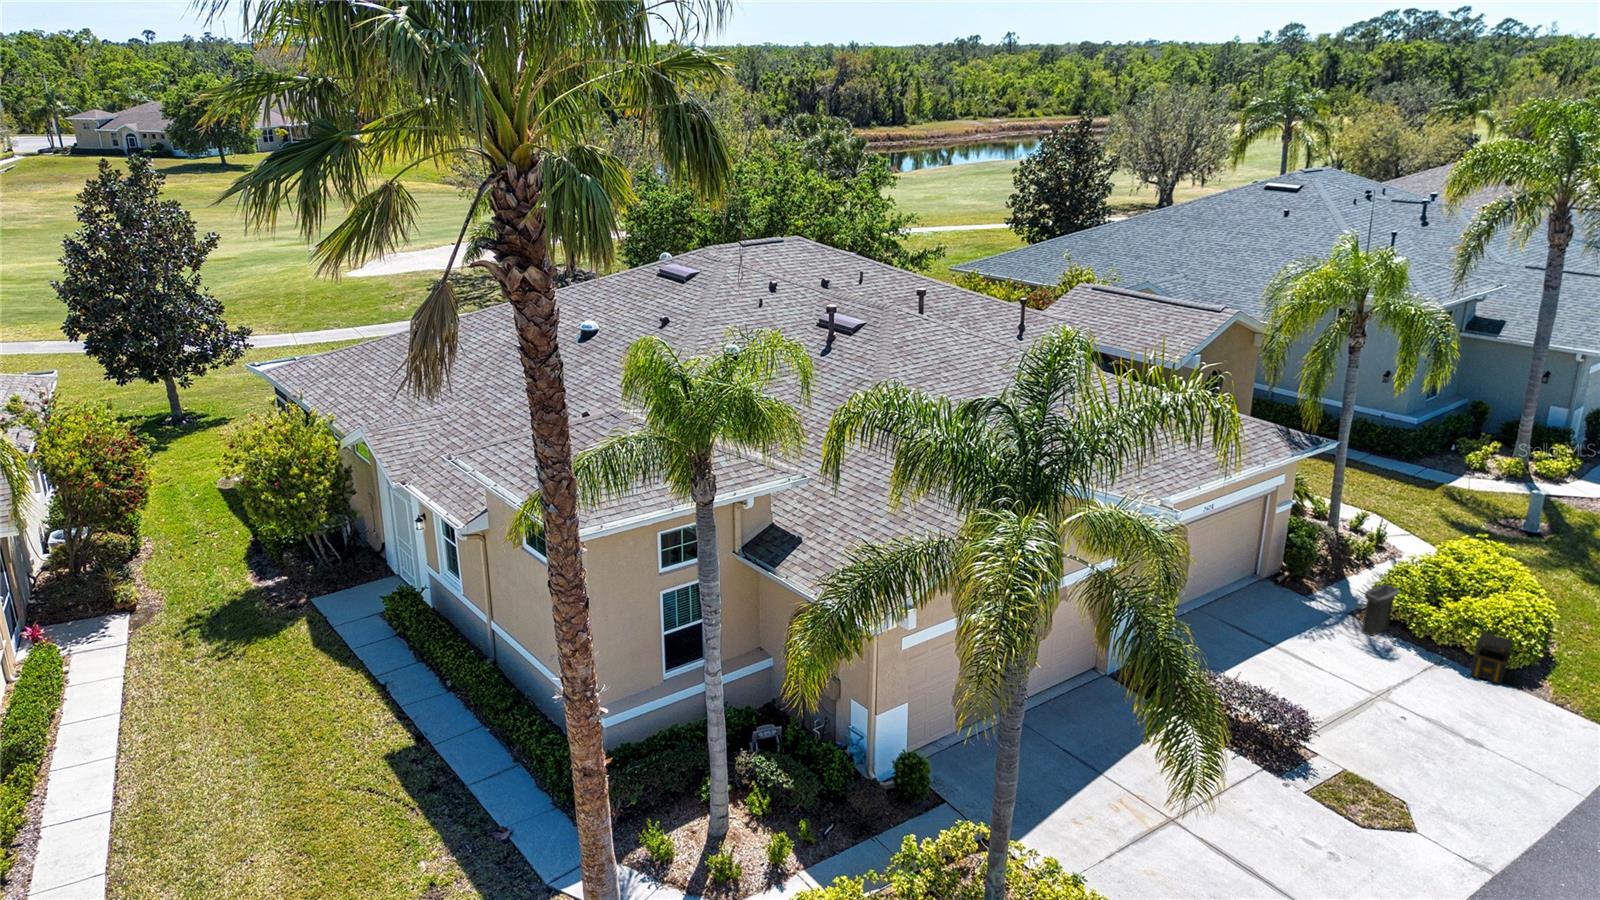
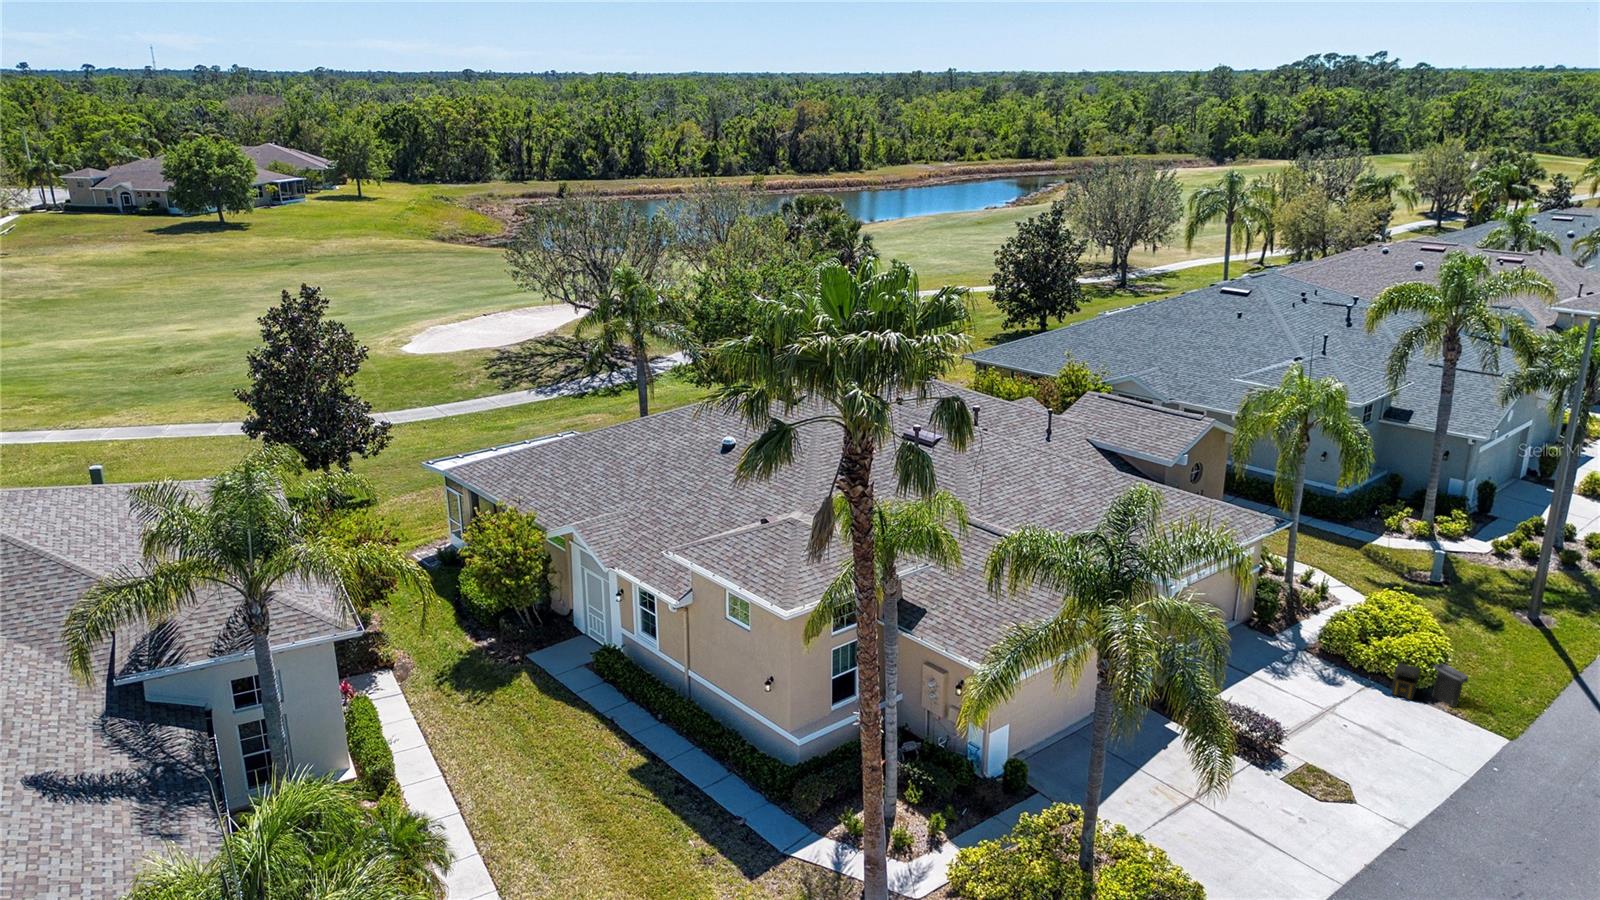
trash can: present [1362,585,1399,636] -> present [1433,664,1468,707]

